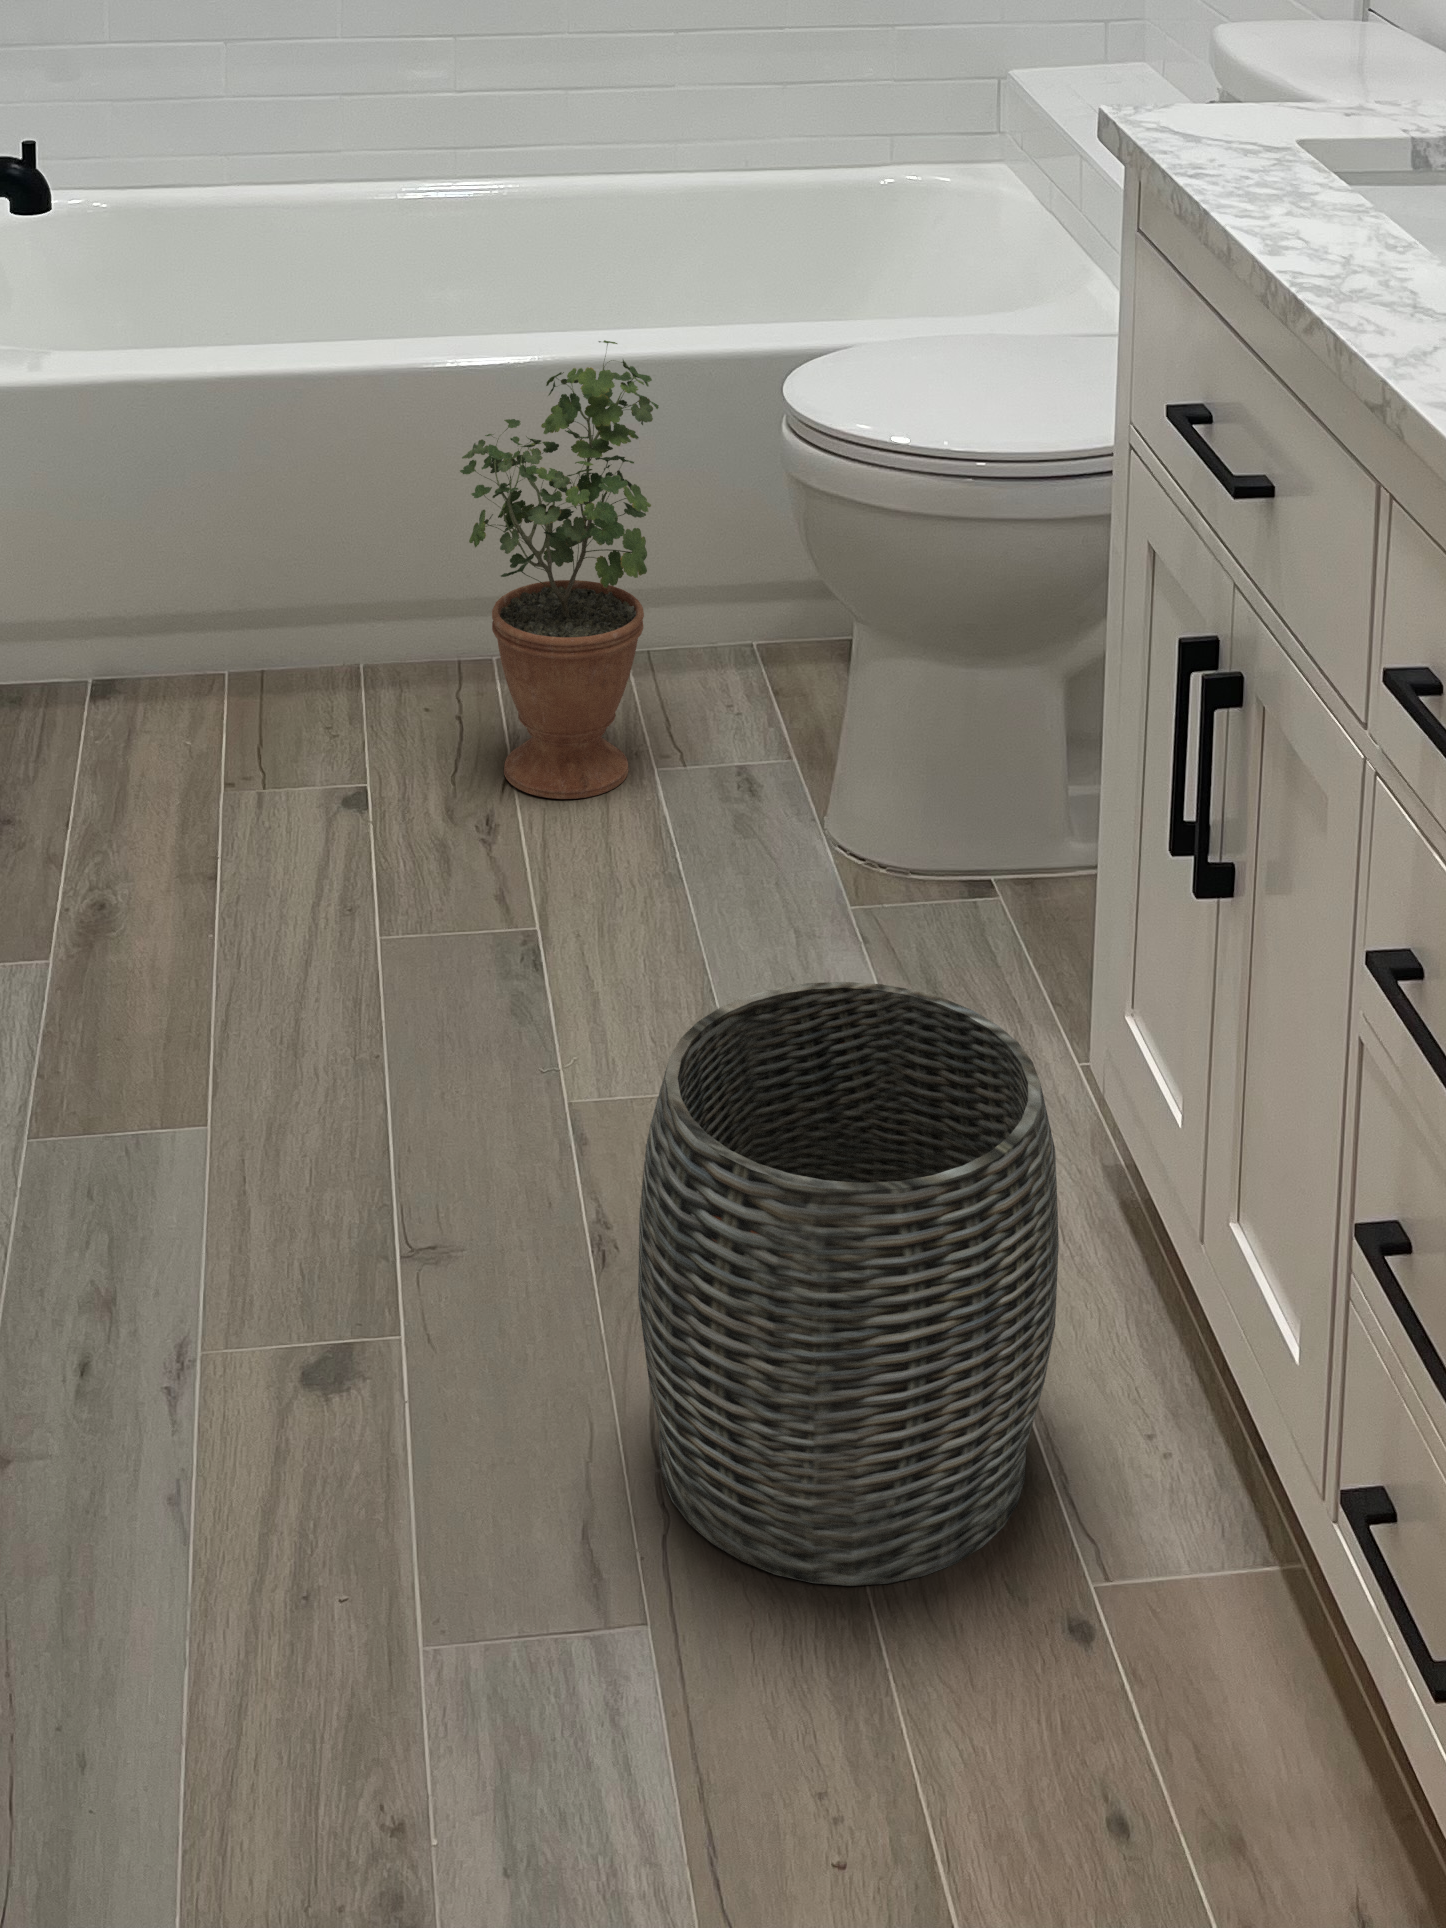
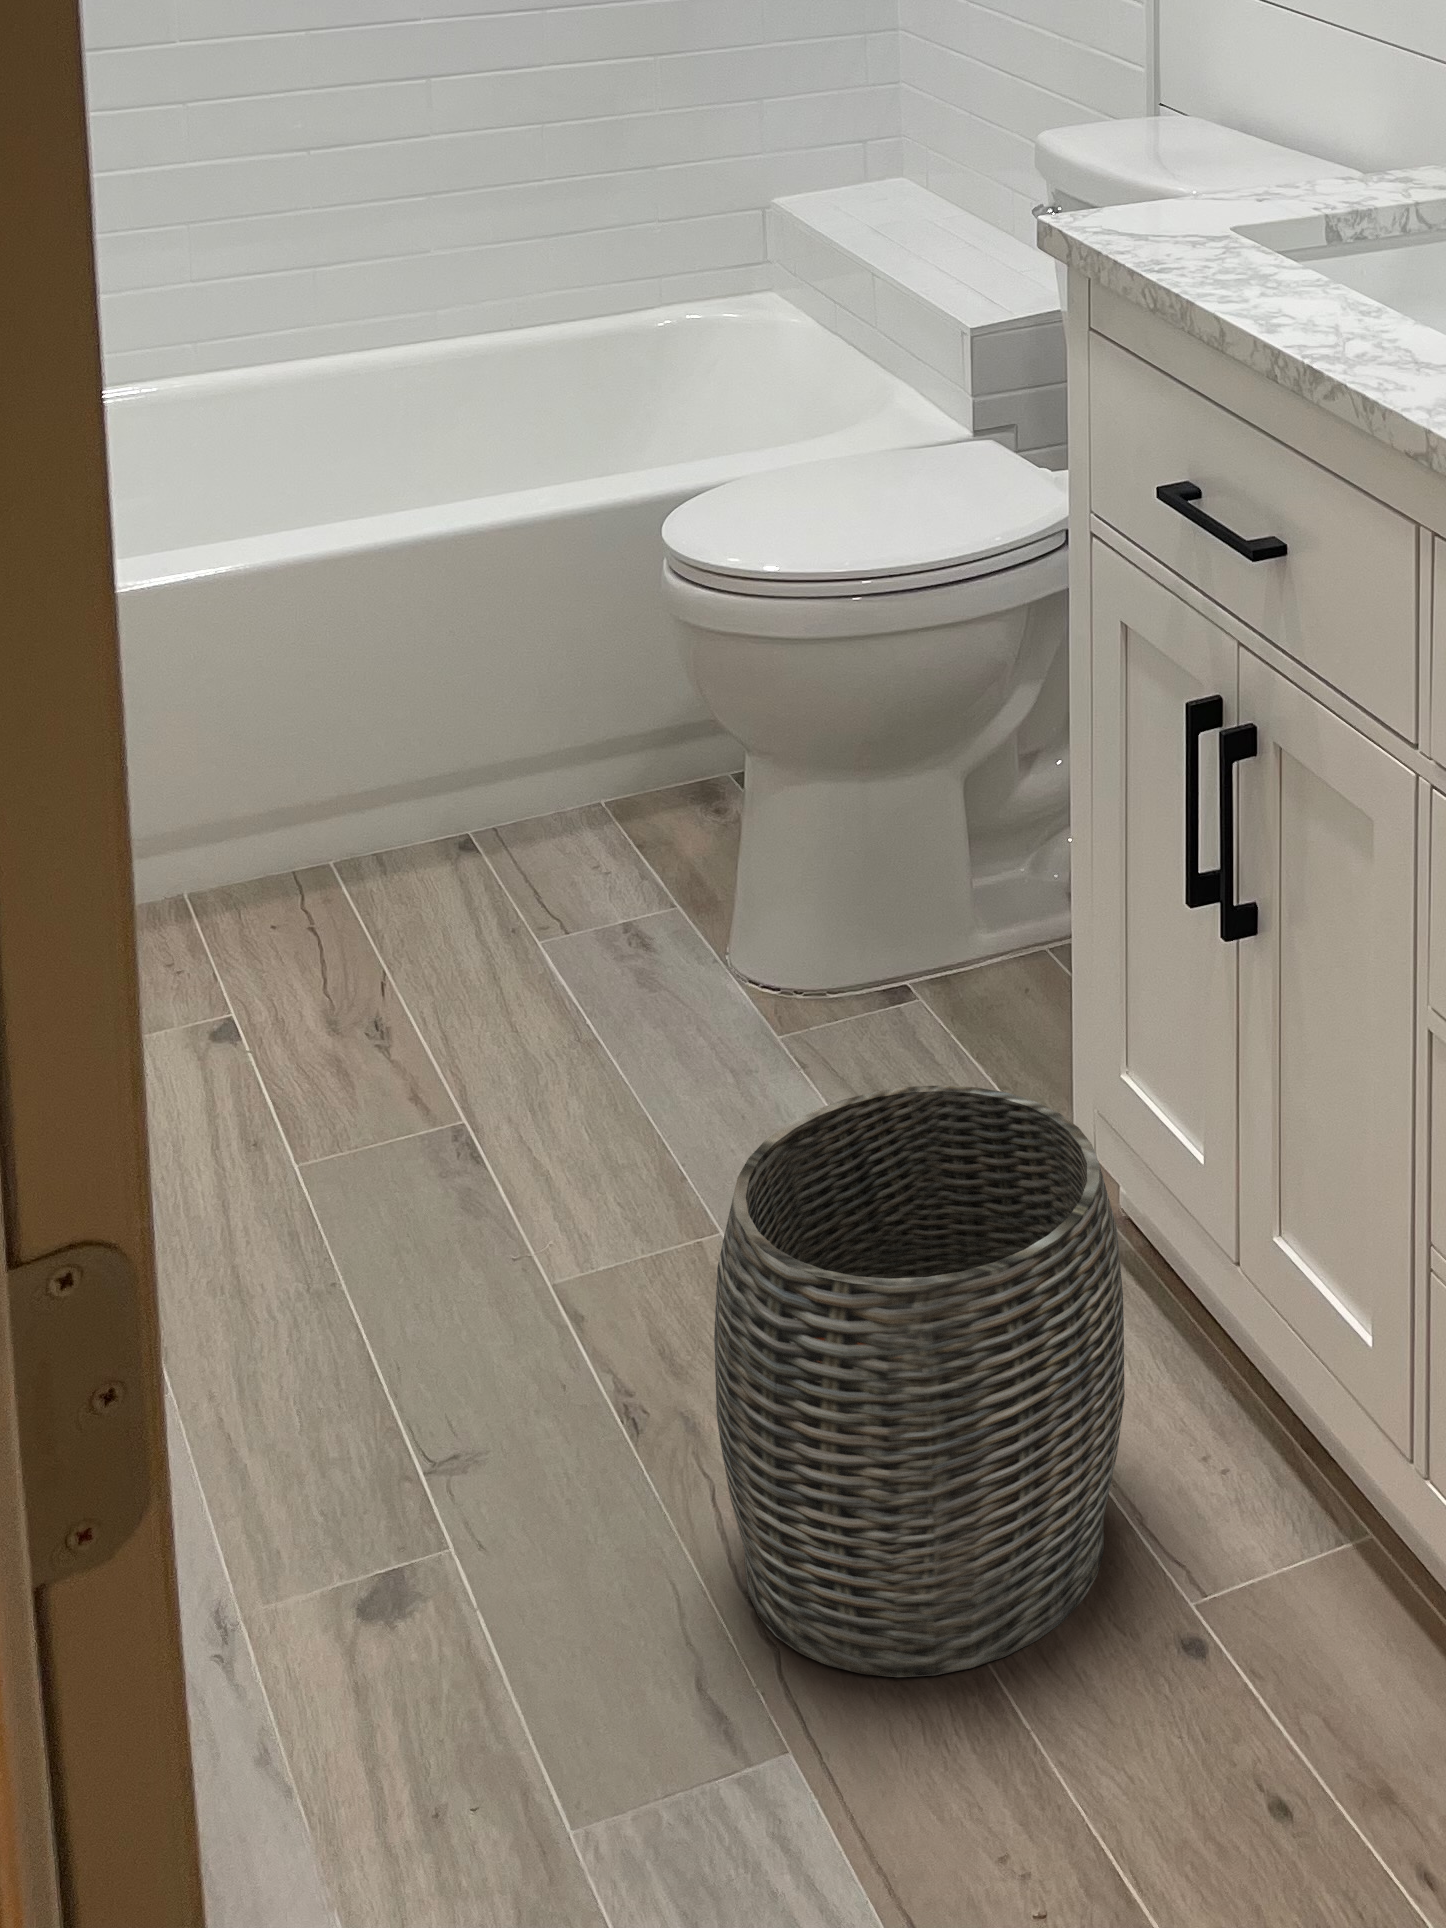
potted plant: present [460,340,659,799] -> none [306,511,515,990]

